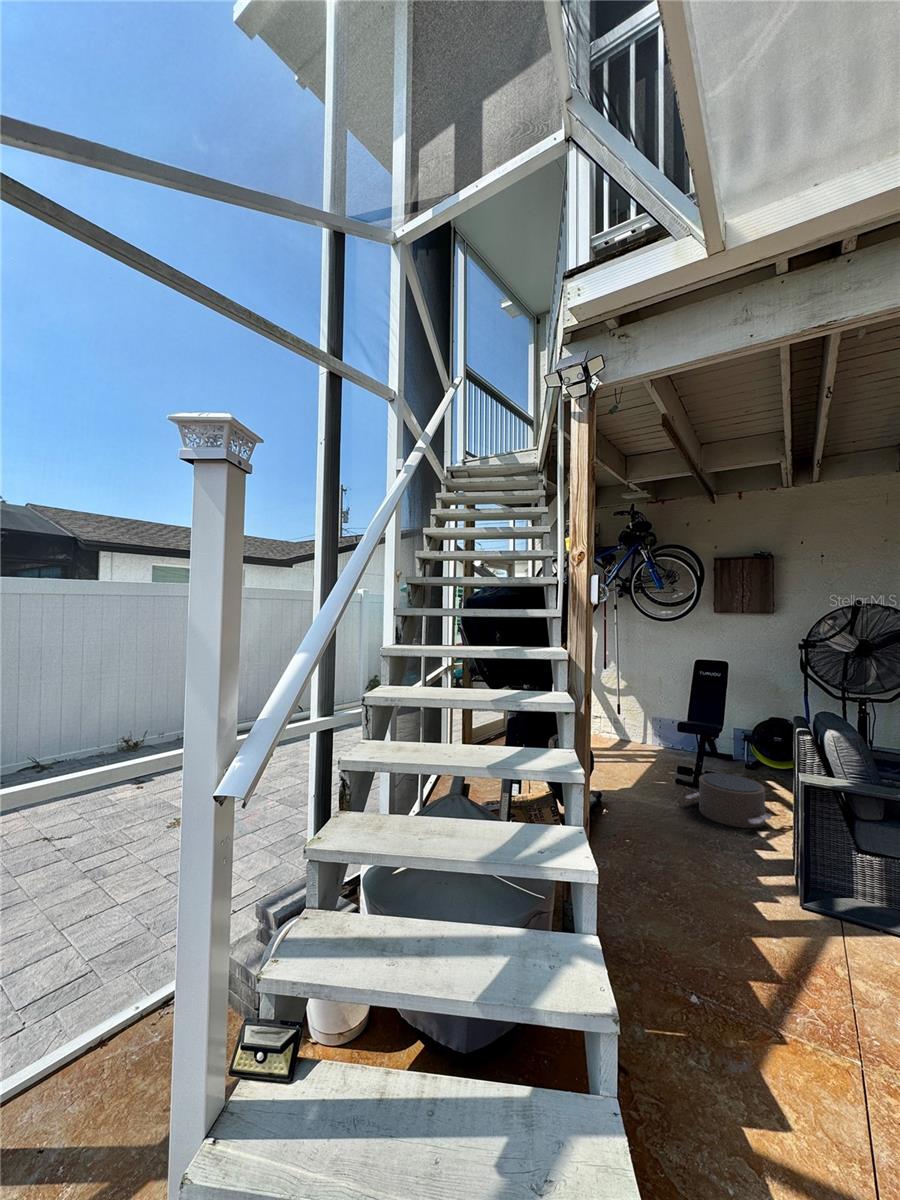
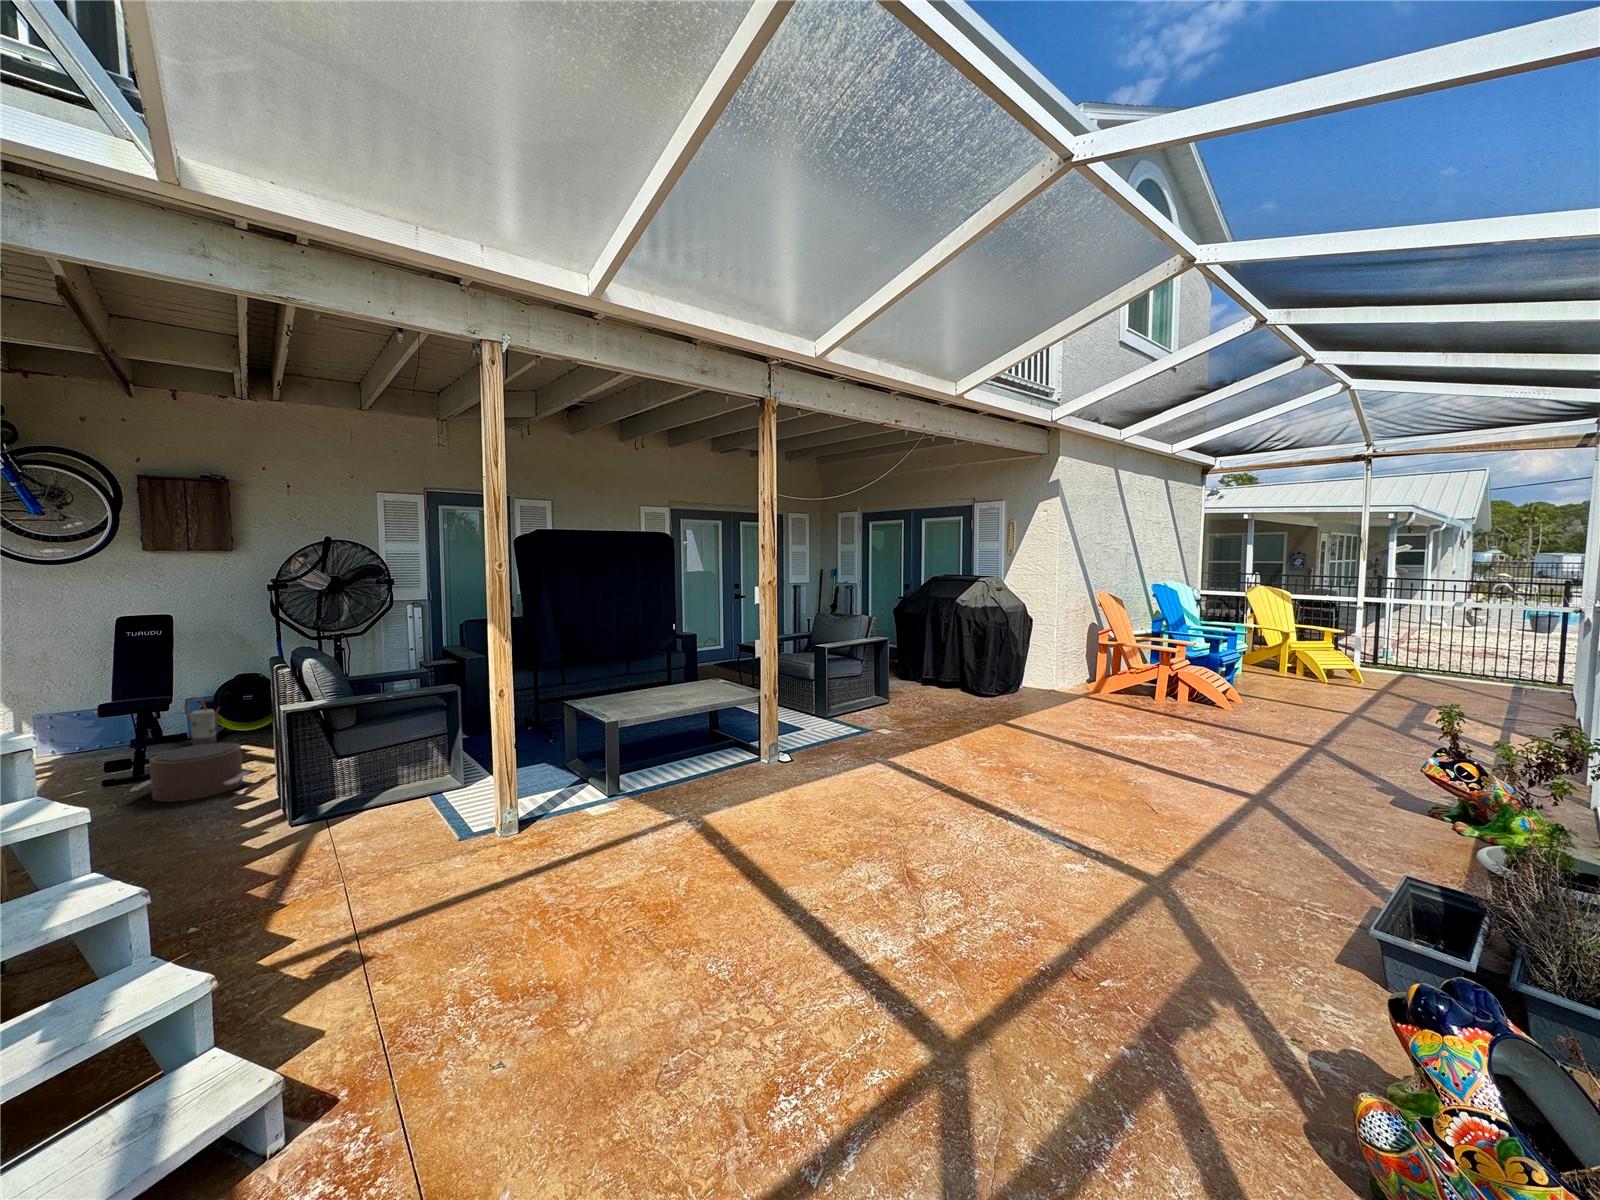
watering can: none [732,728,756,770] -> present [184,697,220,745]

